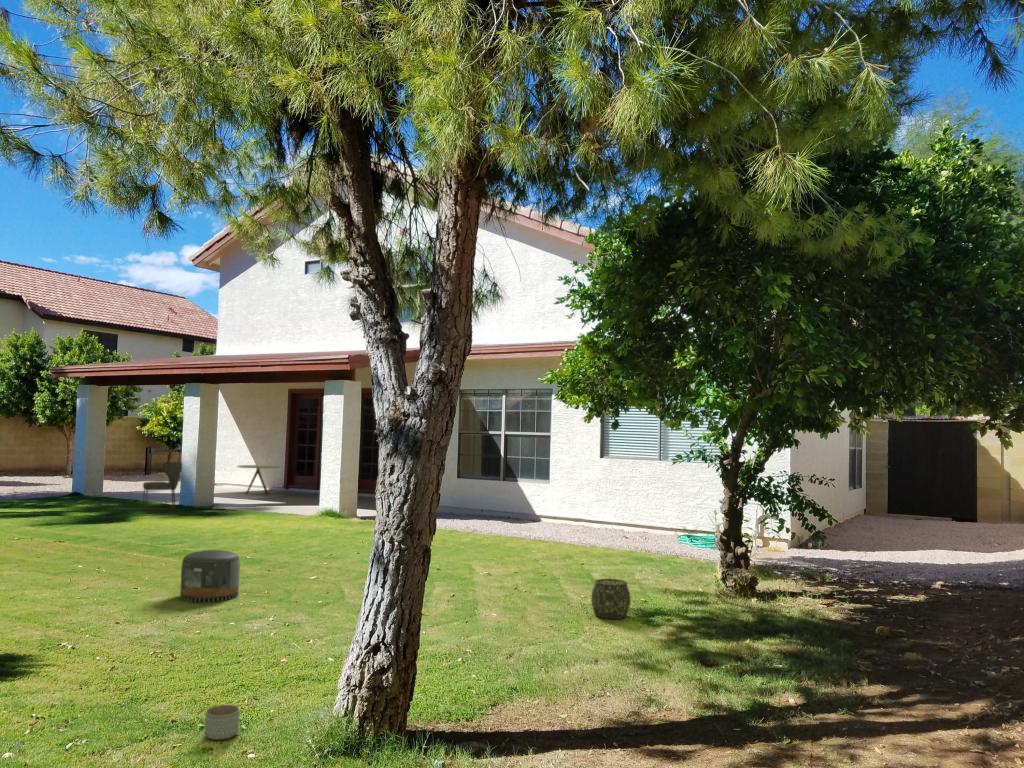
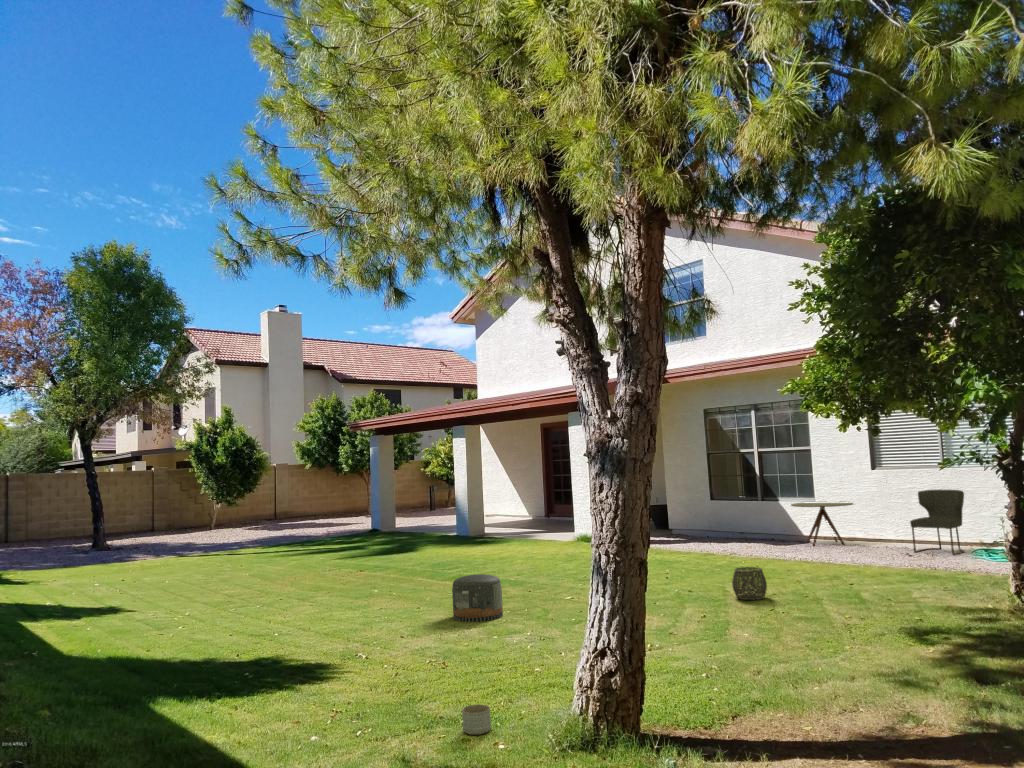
chair: present [143,462,182,510] -> present [910,490,964,555]
round table: present [237,465,278,494] -> present [791,501,853,546]
woven basket: present [591,579,630,619] -> present [732,567,767,600]

